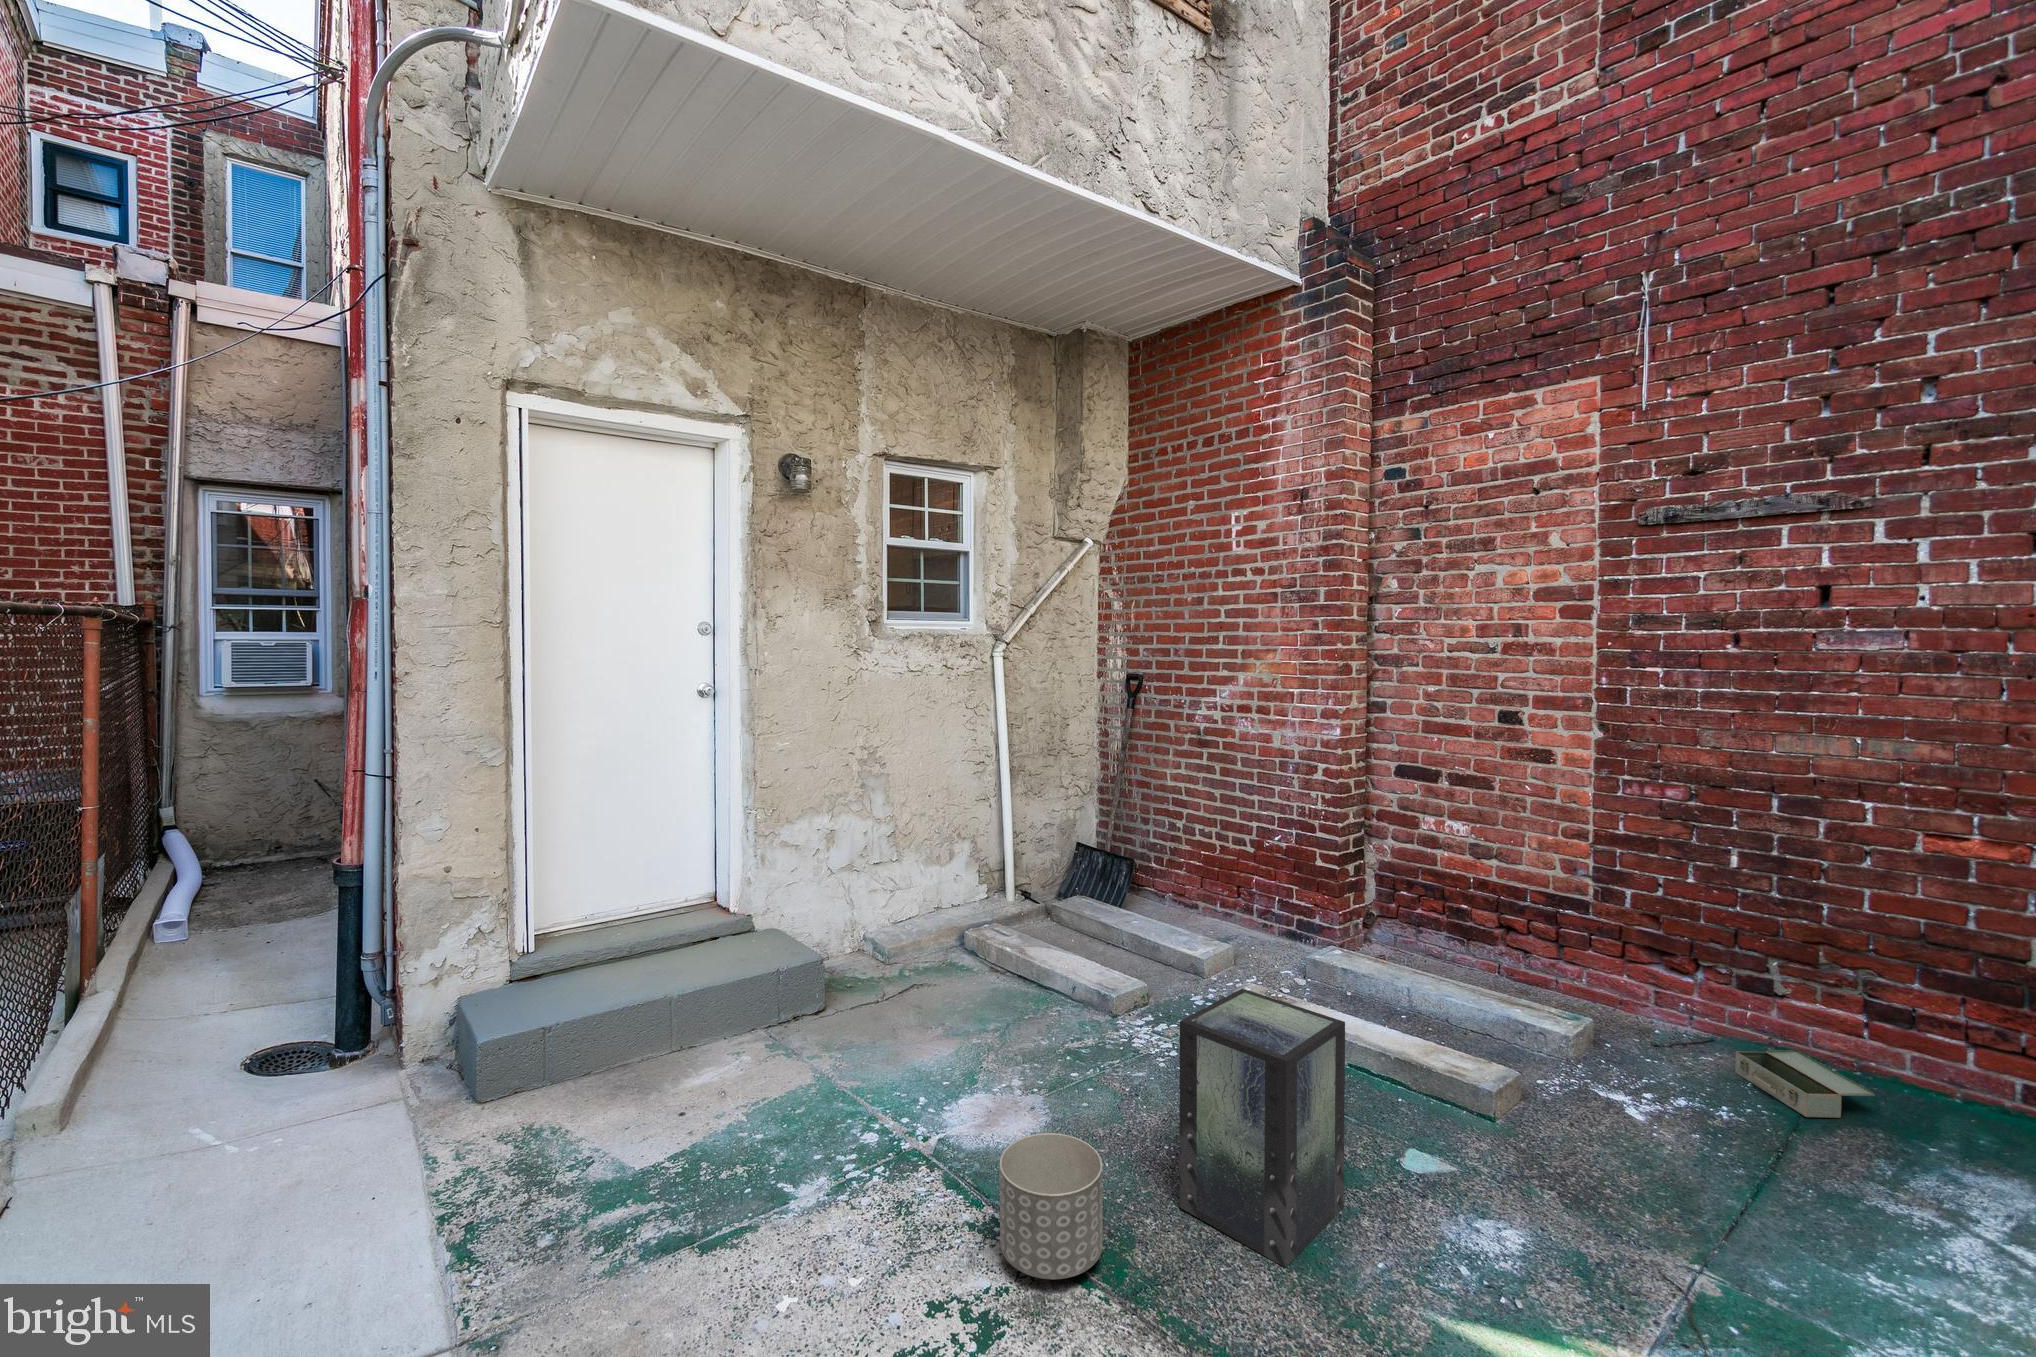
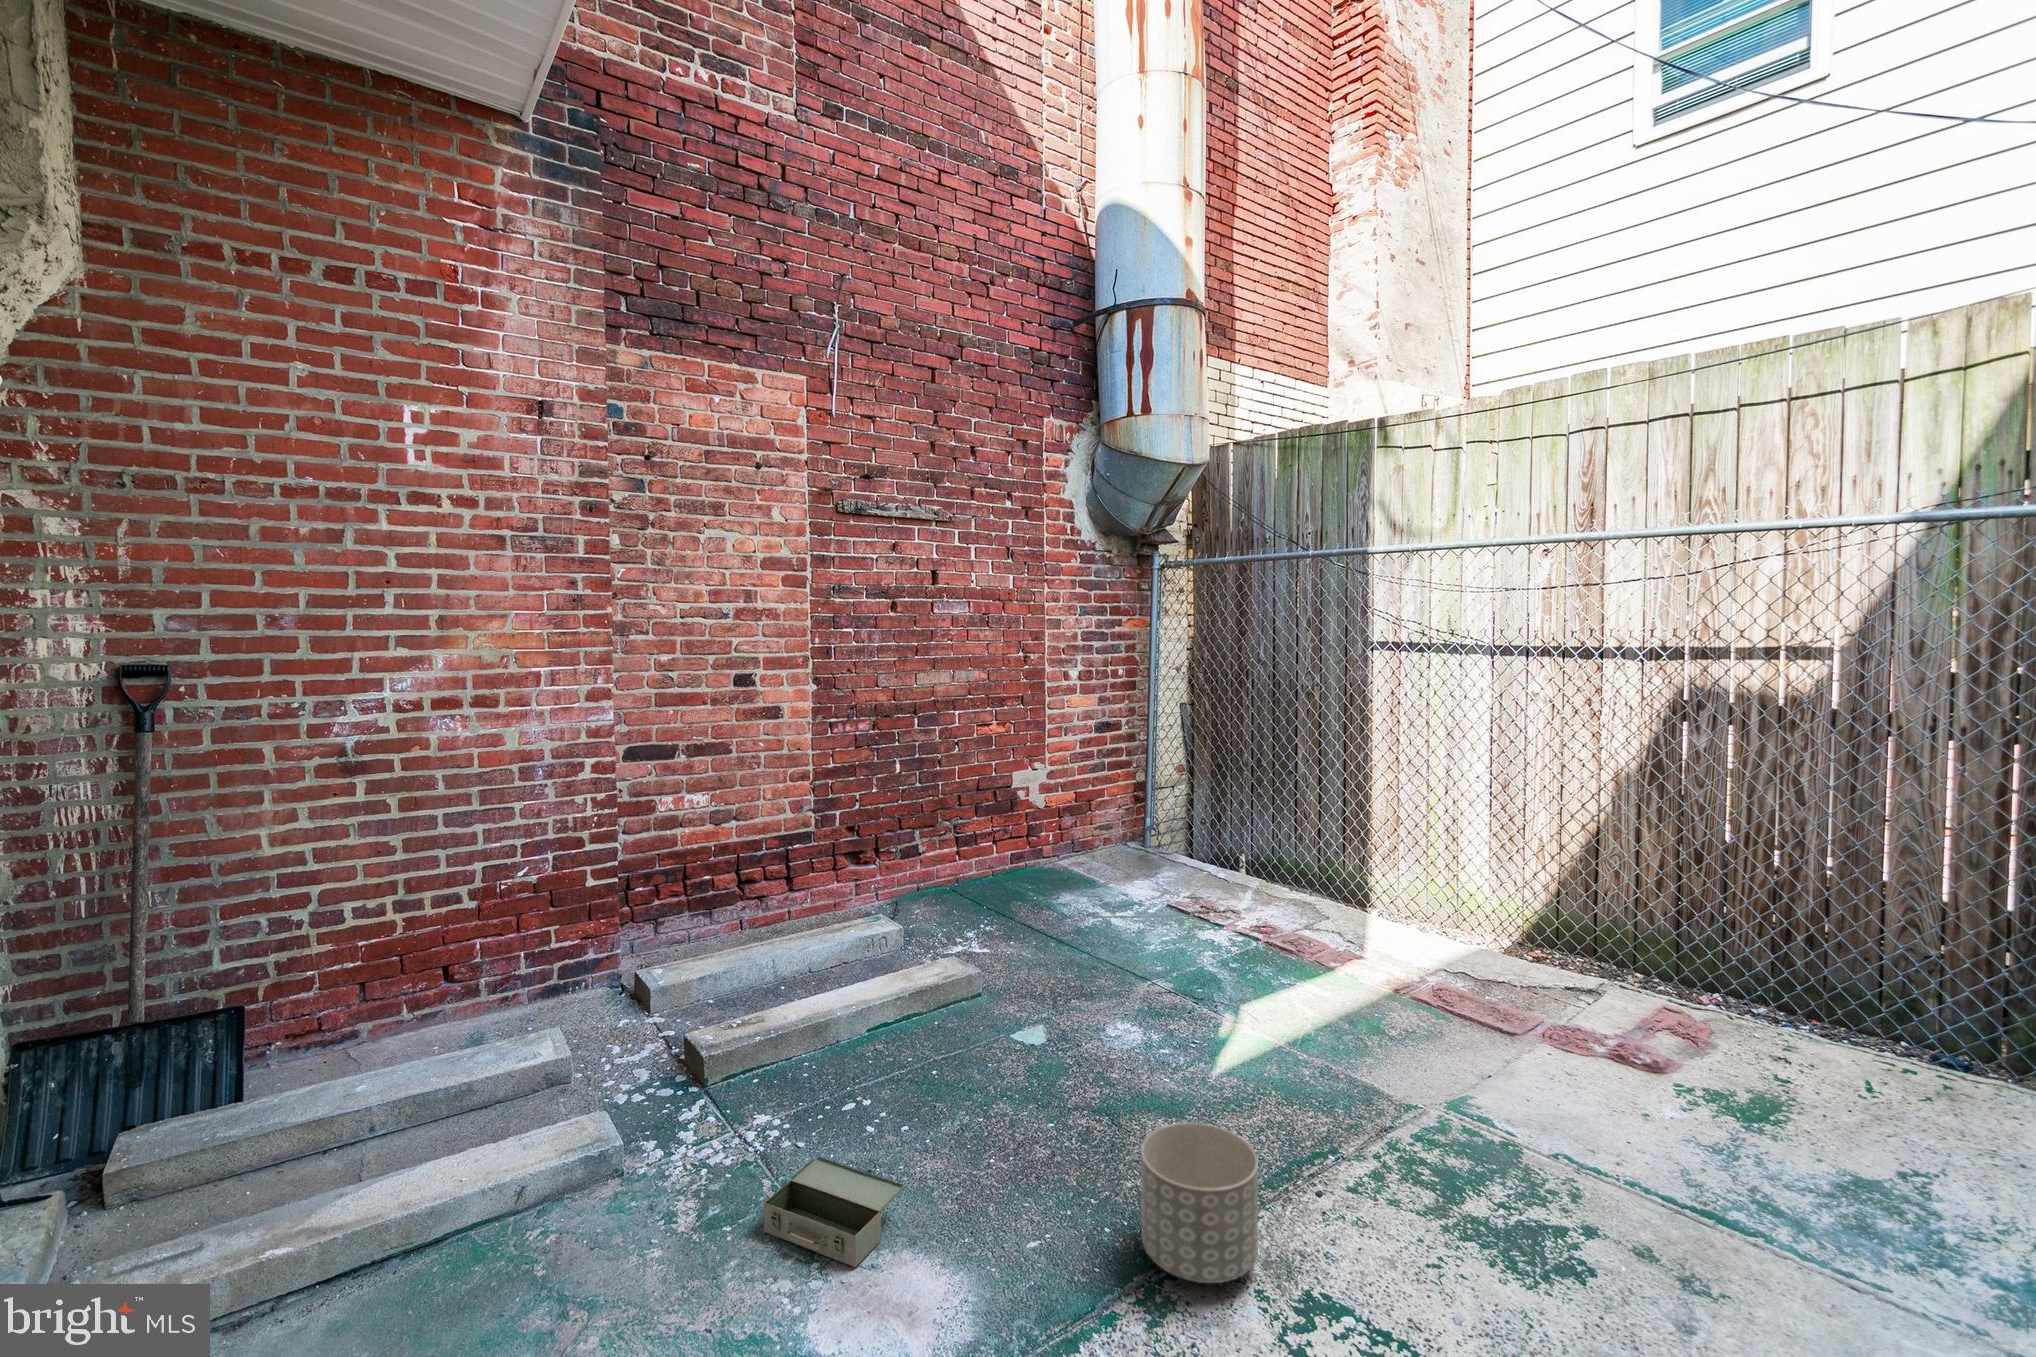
storage box: present [1179,988,1345,1268] -> none [1011,918,1164,1163]
toolbox: present [1735,1050,1875,1118] -> present [763,1157,904,1267]

